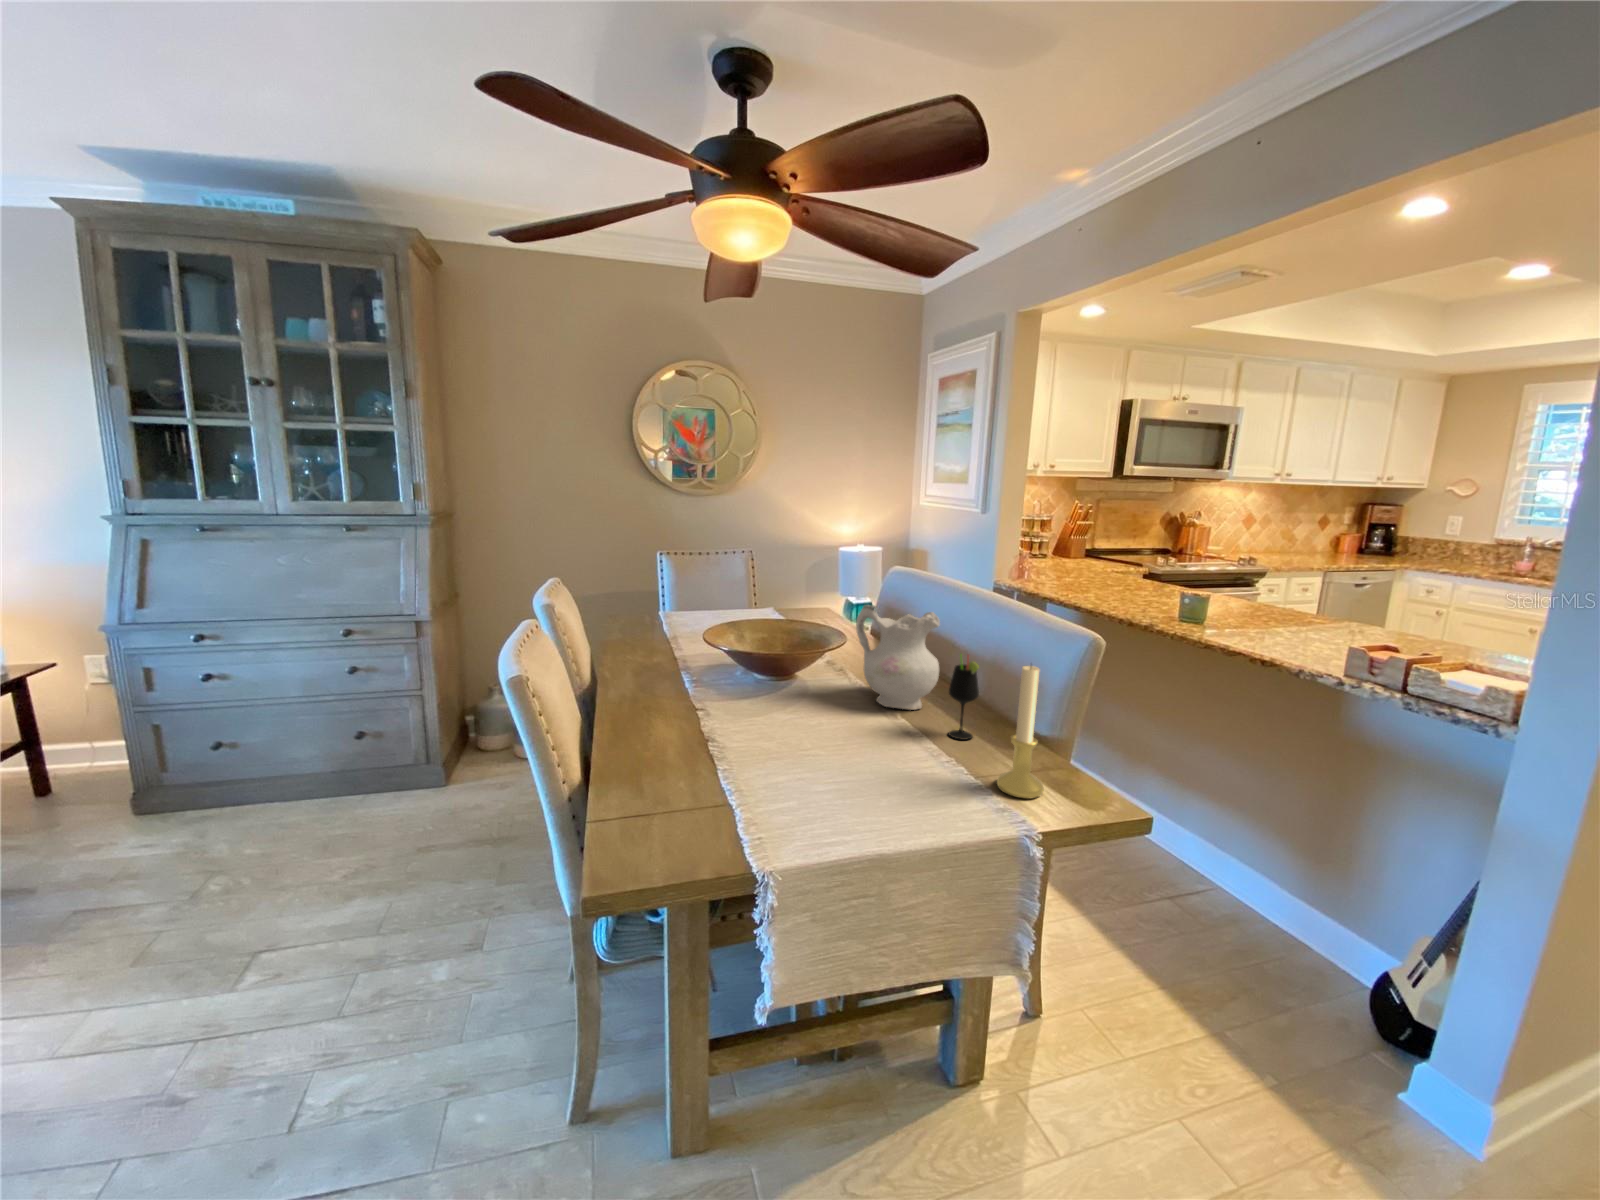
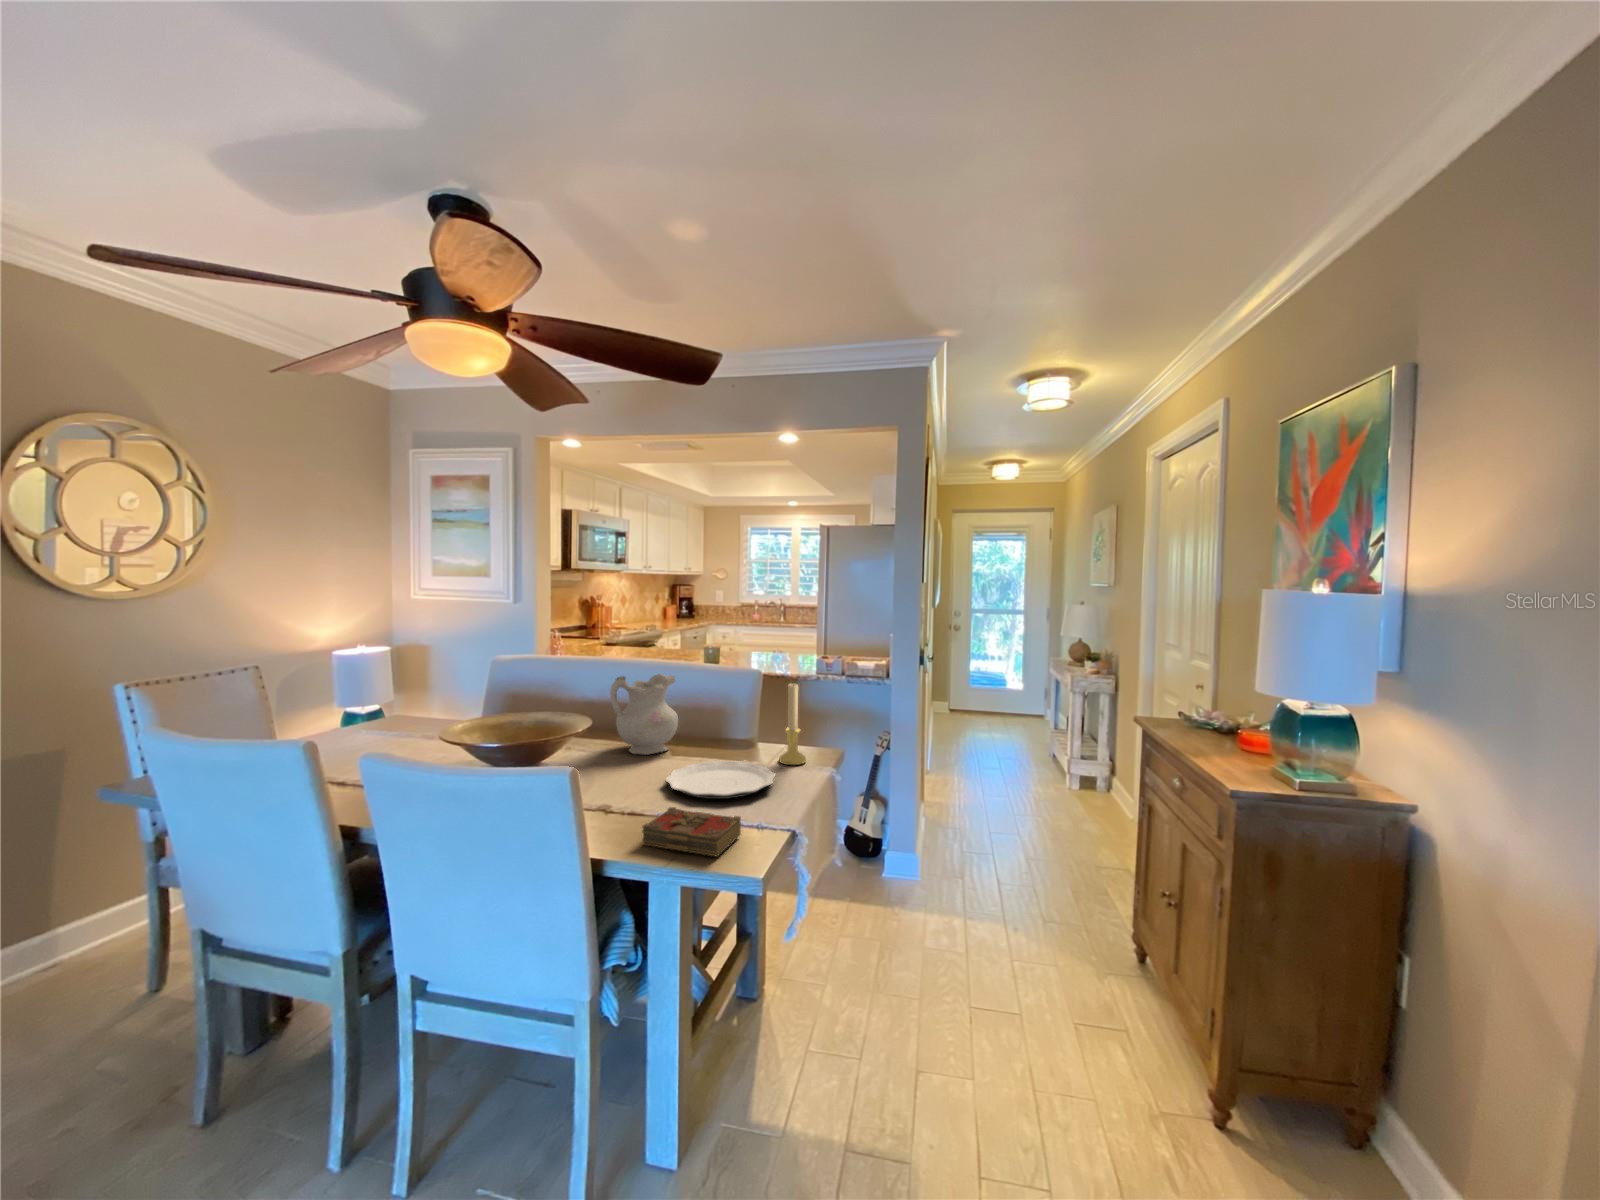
wine glass: present [948,655,979,740] -> none [708,692,733,755]
plate: none [786,732,937,800] -> present [665,761,776,799]
book: none [640,764,719,841] -> present [642,807,741,856]

